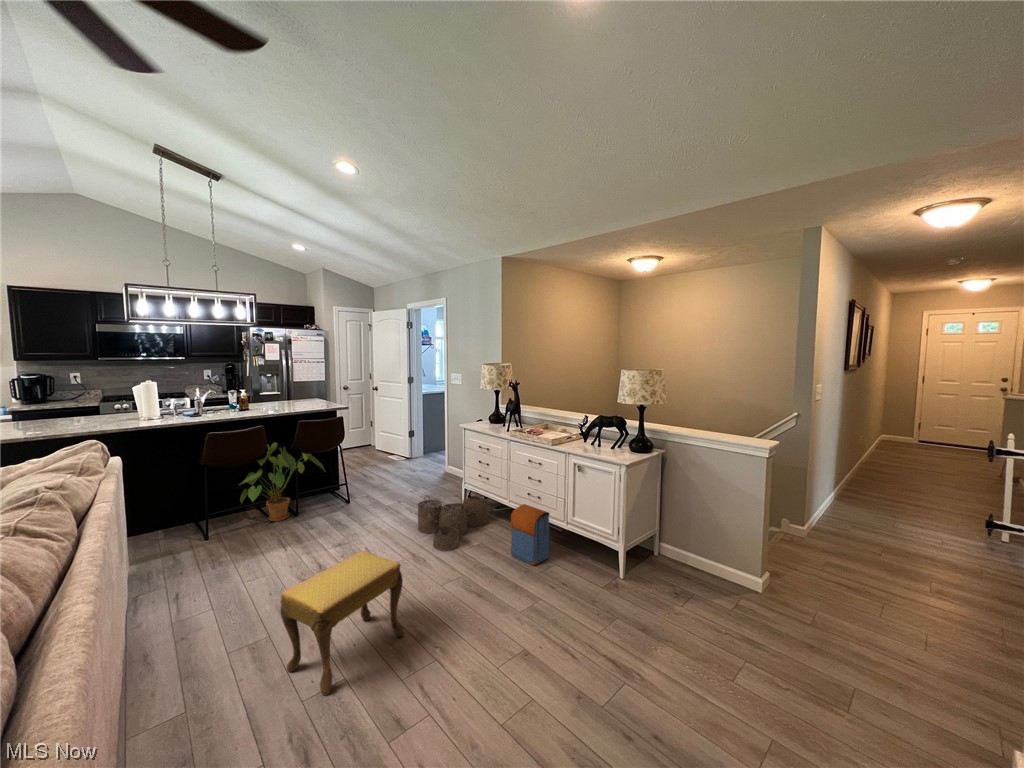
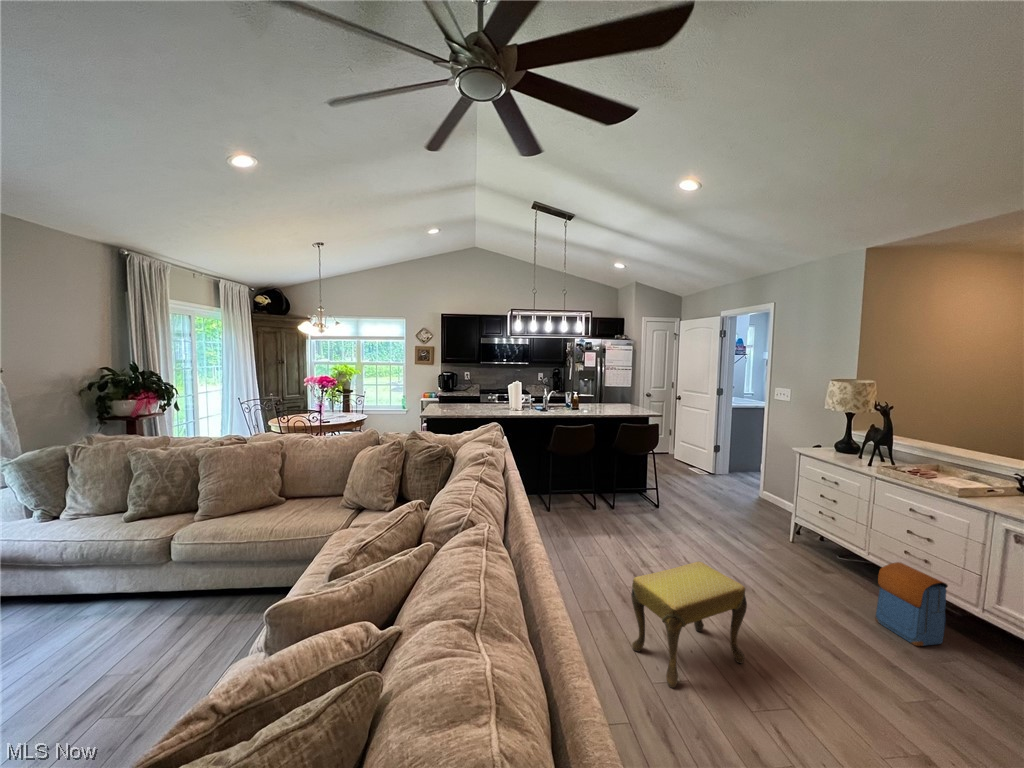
house plant: present [240,443,324,521] -> none [571,440,642,510]
woven basket: present [418,495,488,551] -> none [739,521,832,589]

